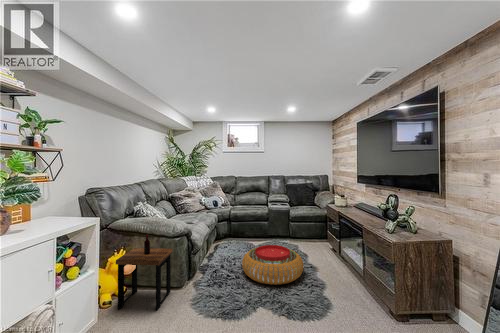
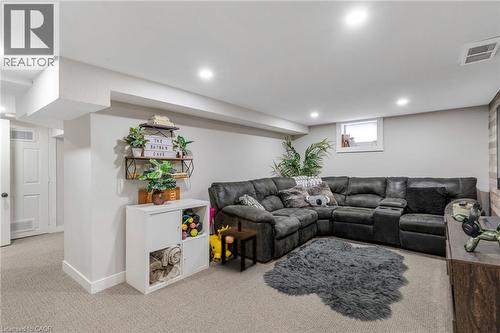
pouf: present [242,245,303,285] -> none [319,245,384,285]

